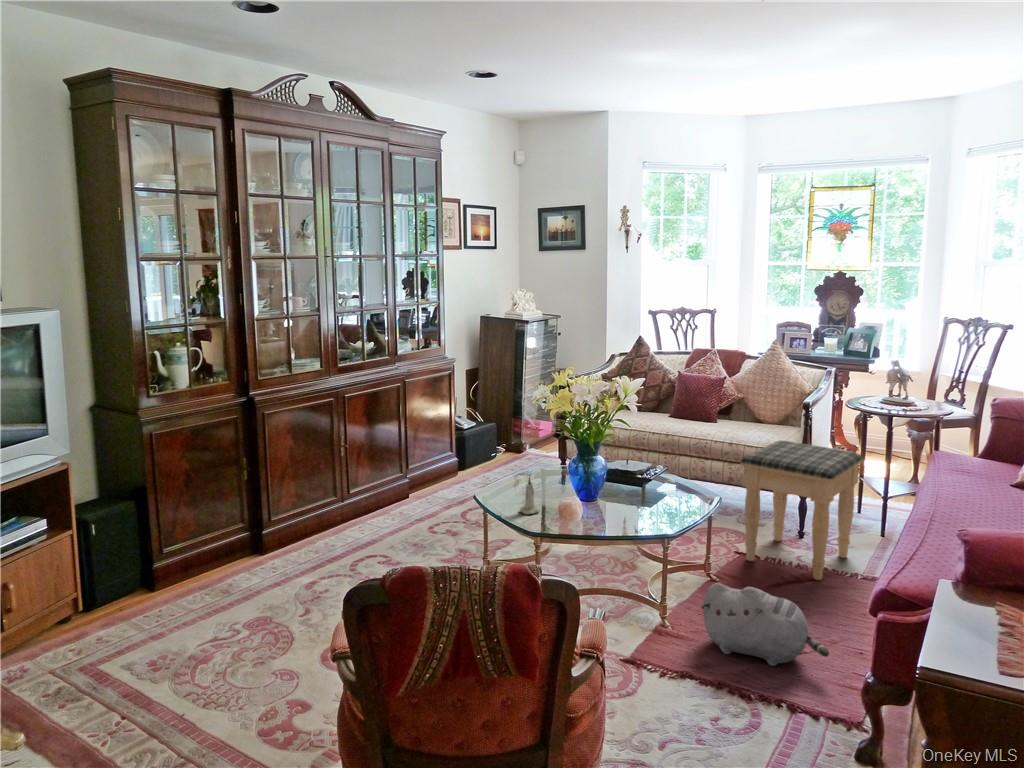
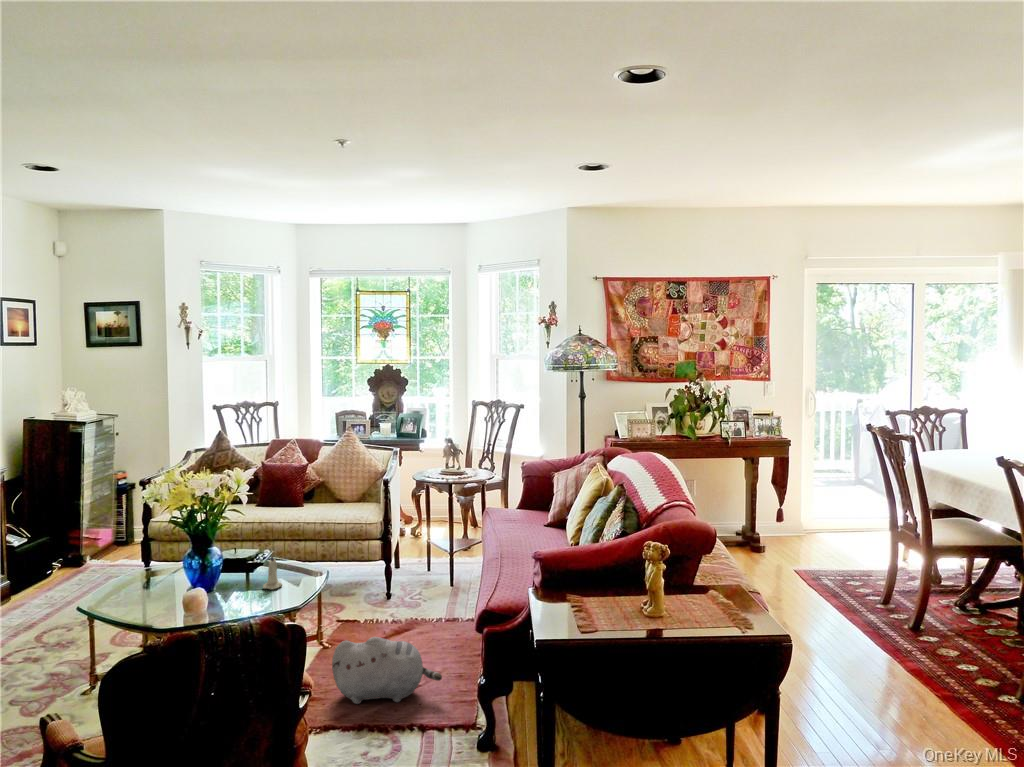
footstool: present [740,440,863,580] -> none [340,512,436,627]
candle: present [520,477,540,514] -> present [263,555,282,589]

